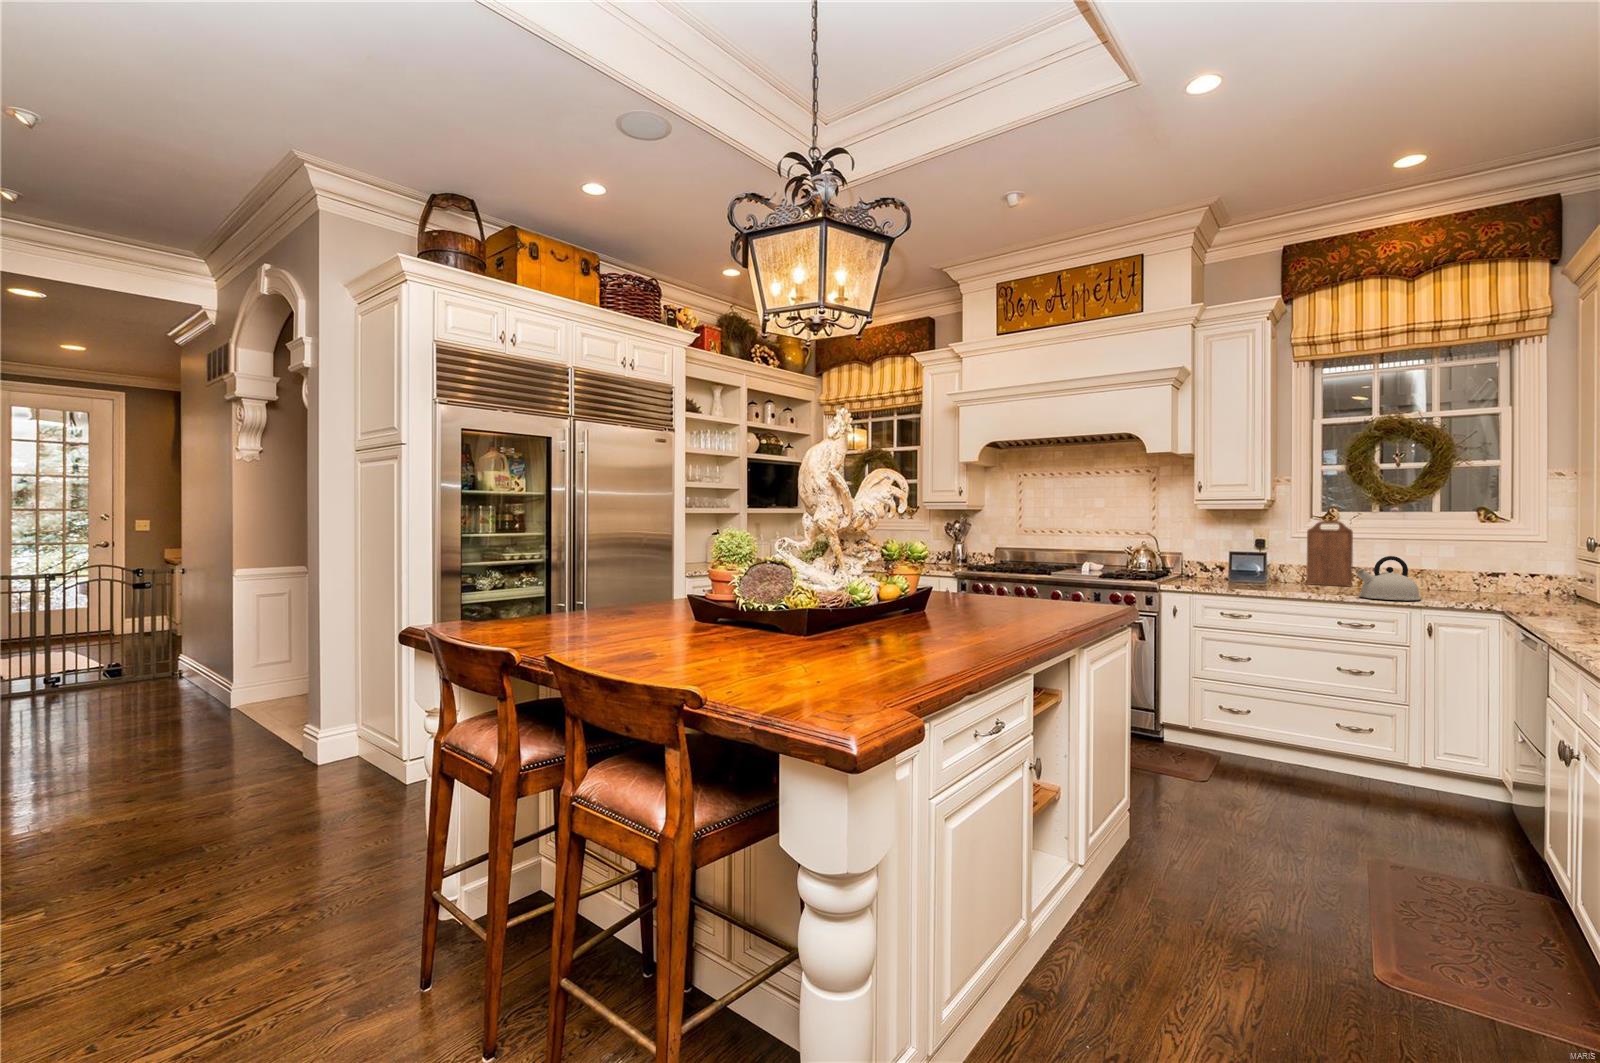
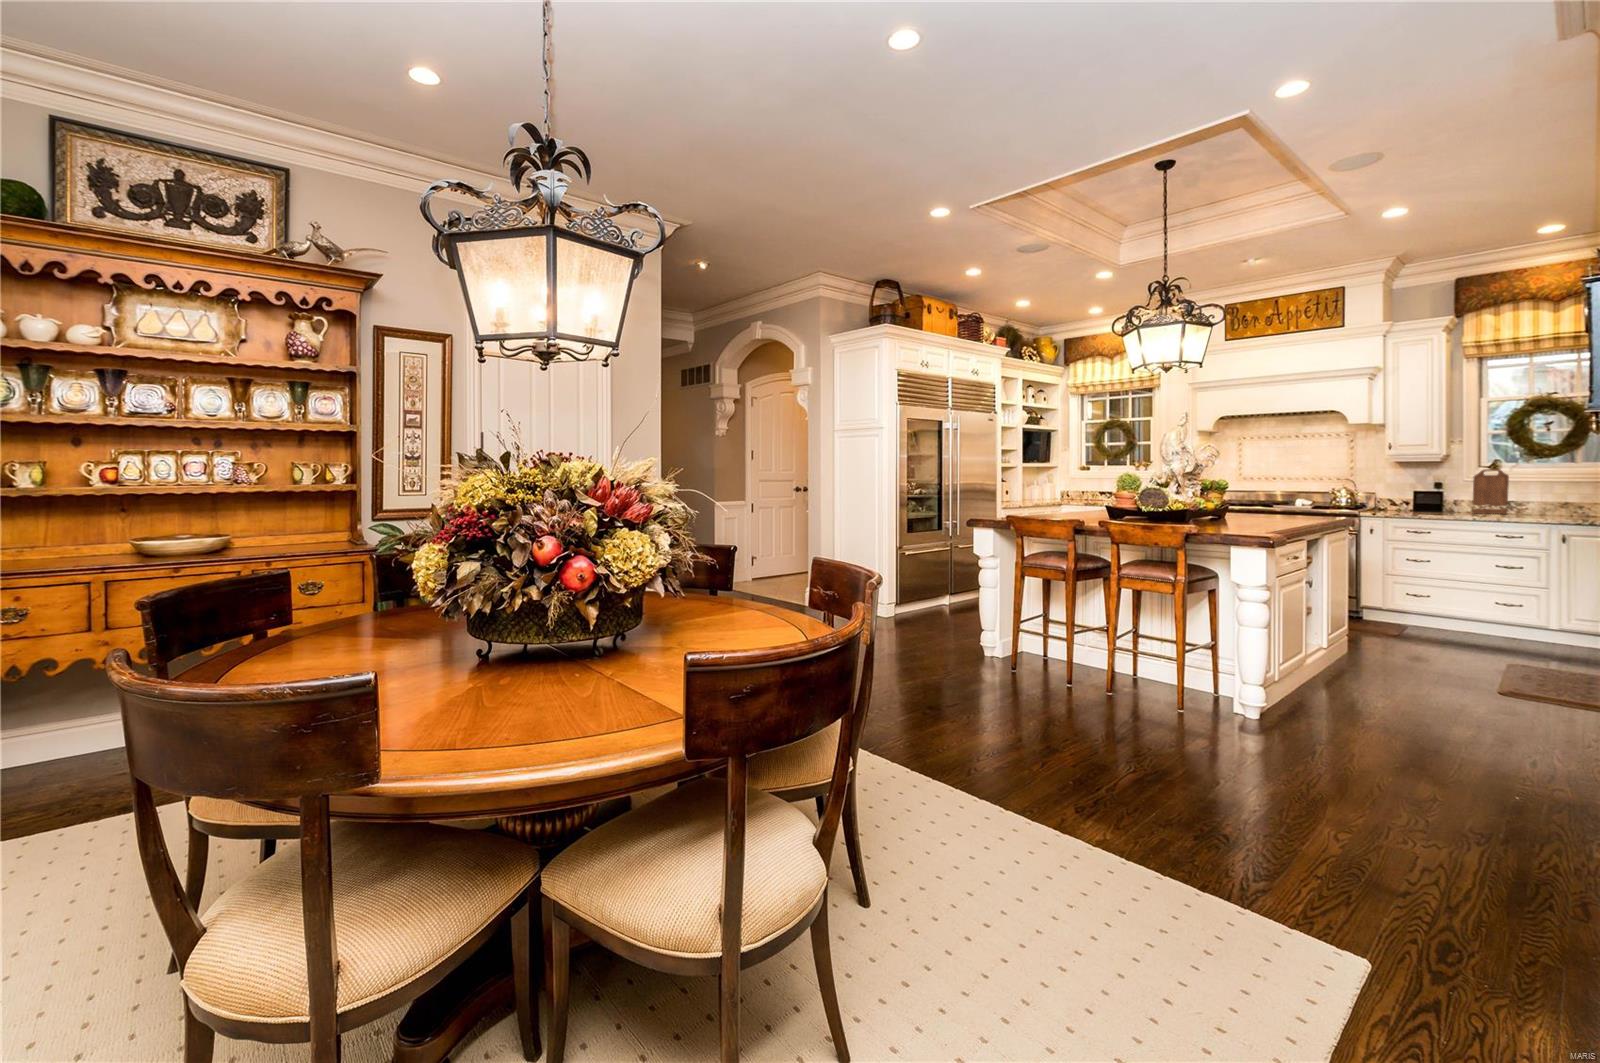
kettle: present [1356,556,1421,600] -> none [1509,489,1555,517]

